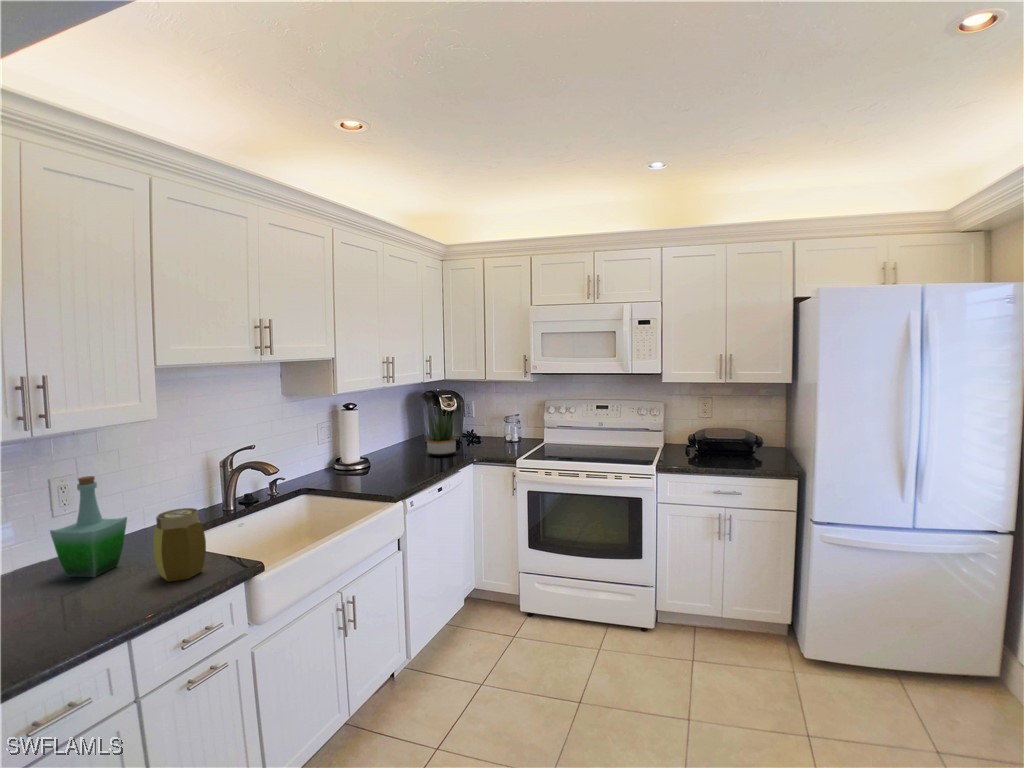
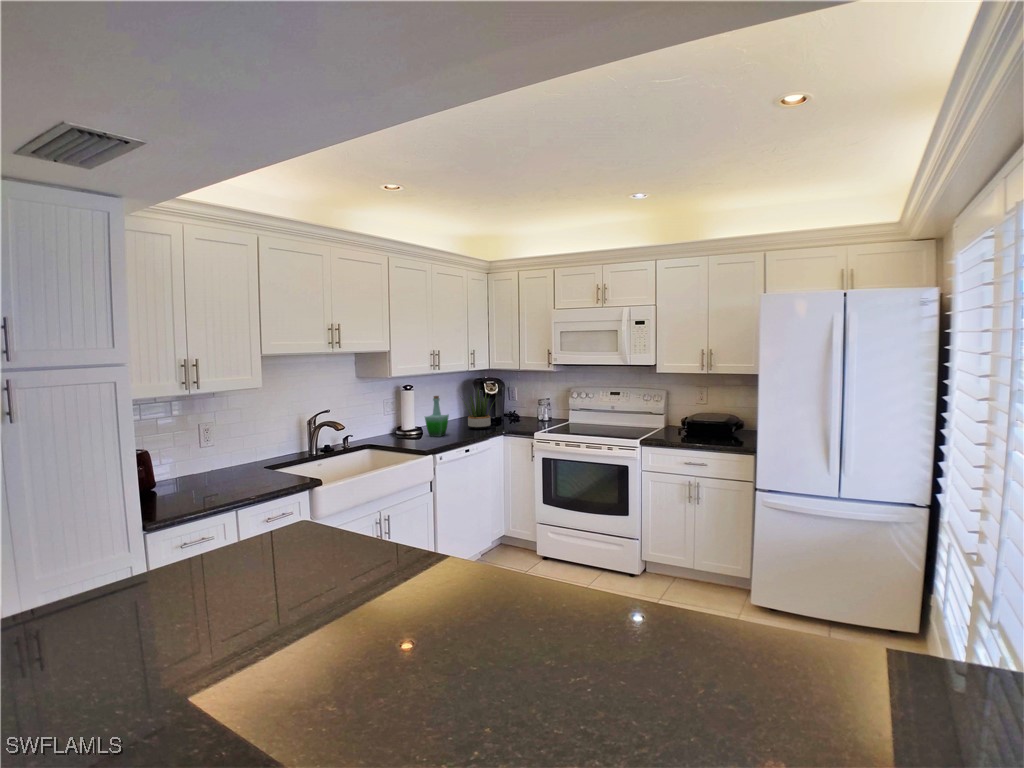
bottle: present [50,476,127,577] -> present [425,396,449,437]
jar: present [153,508,206,582] -> none [257,443,287,485]

